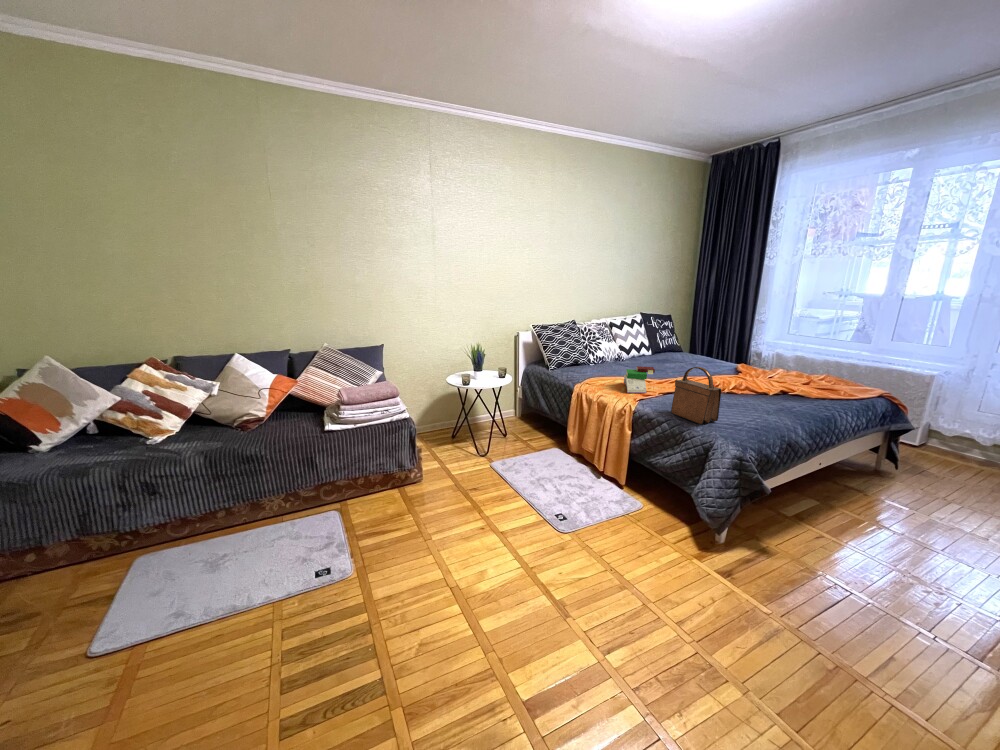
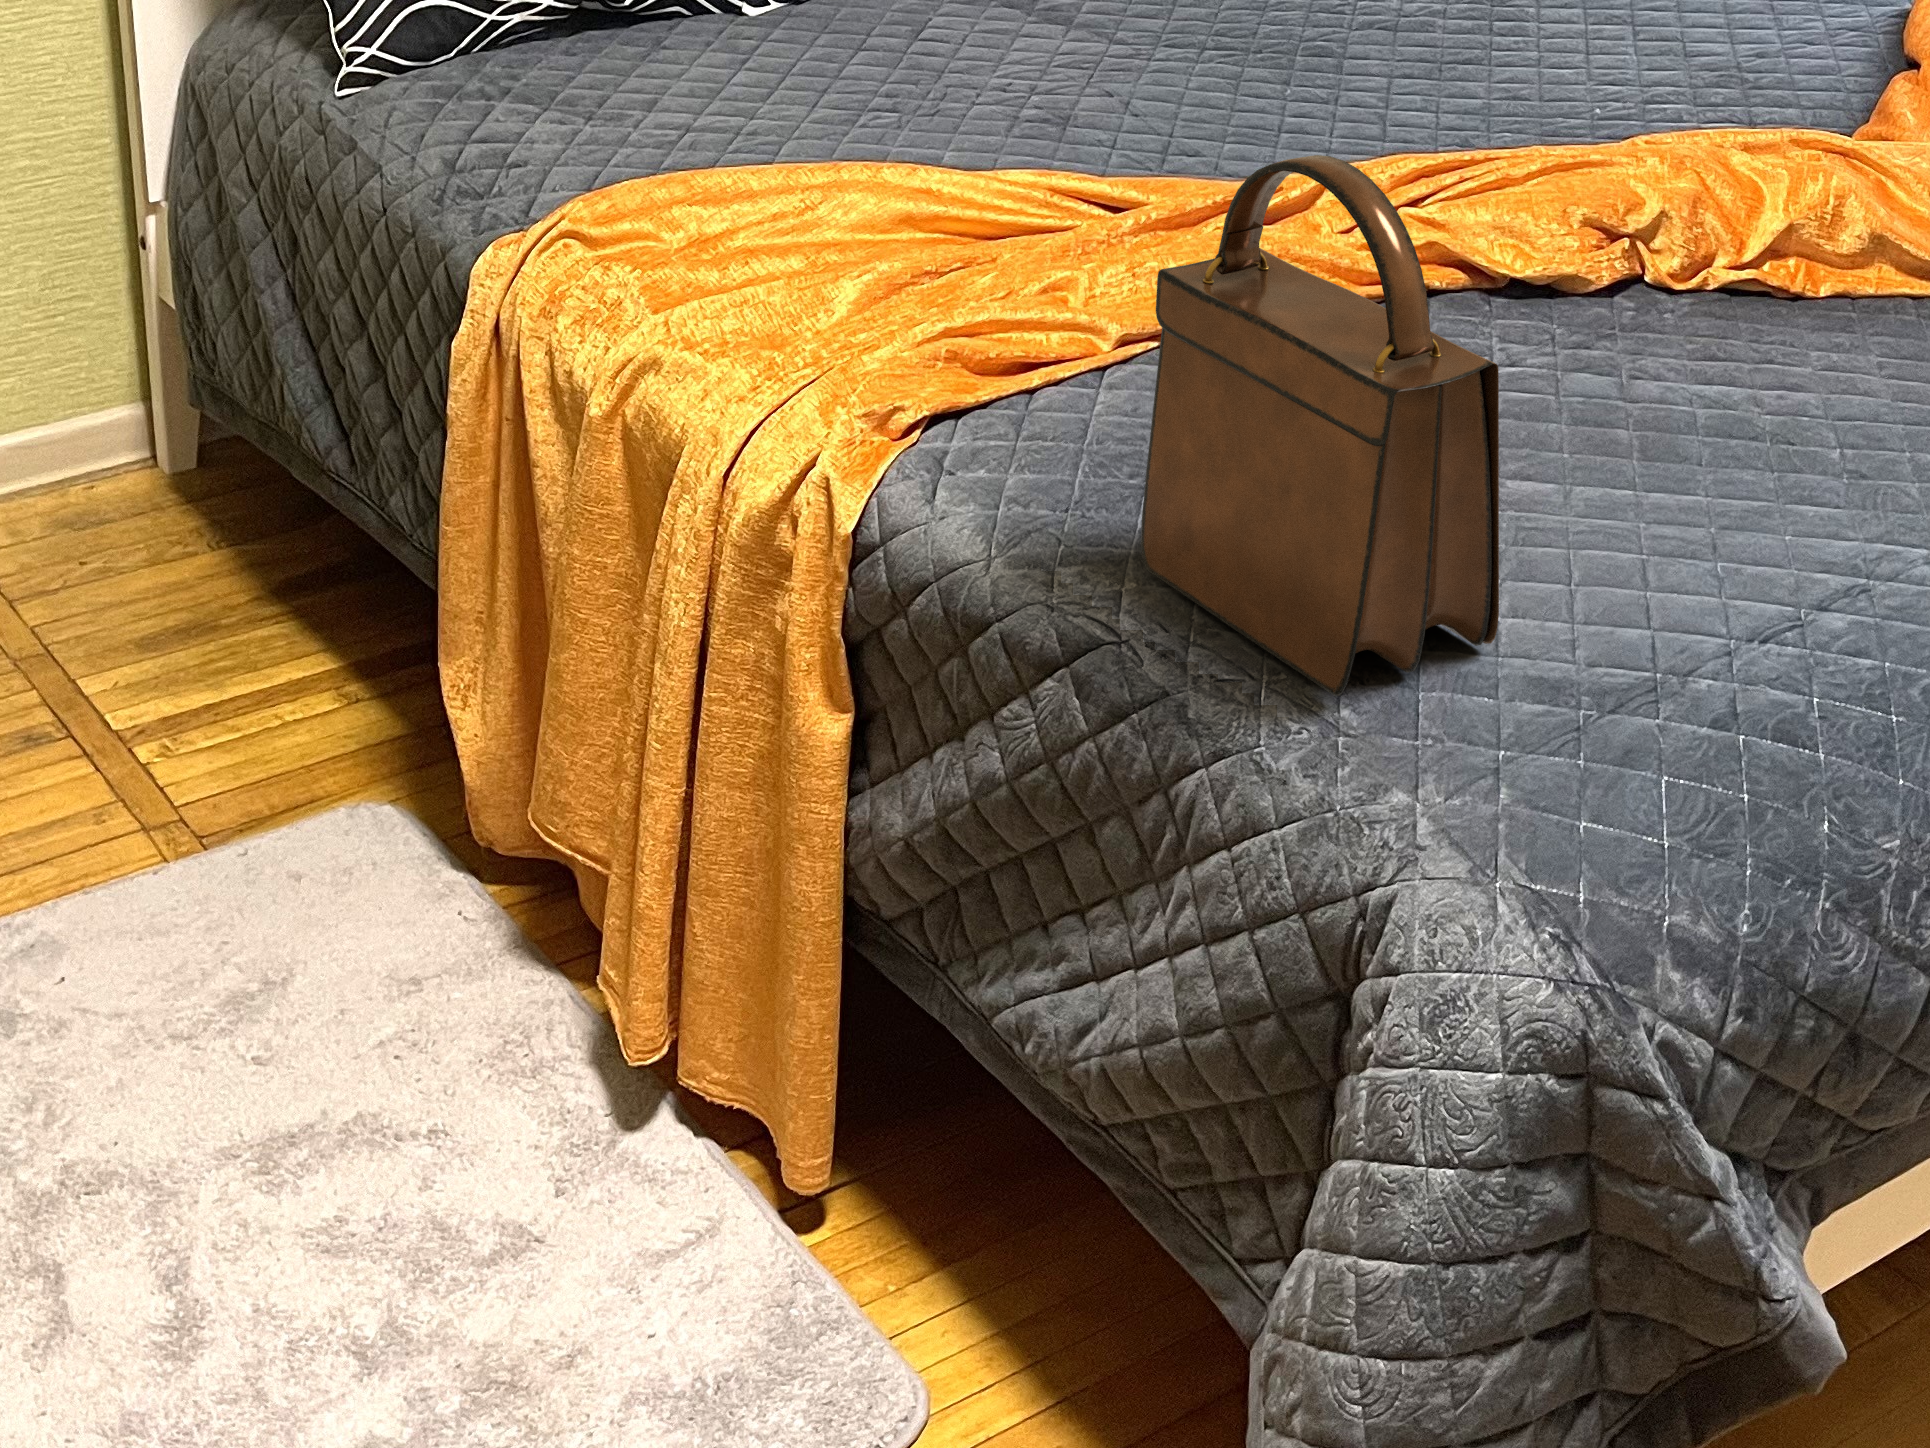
book: present [624,366,655,393] -> none [880,68,1146,333]

